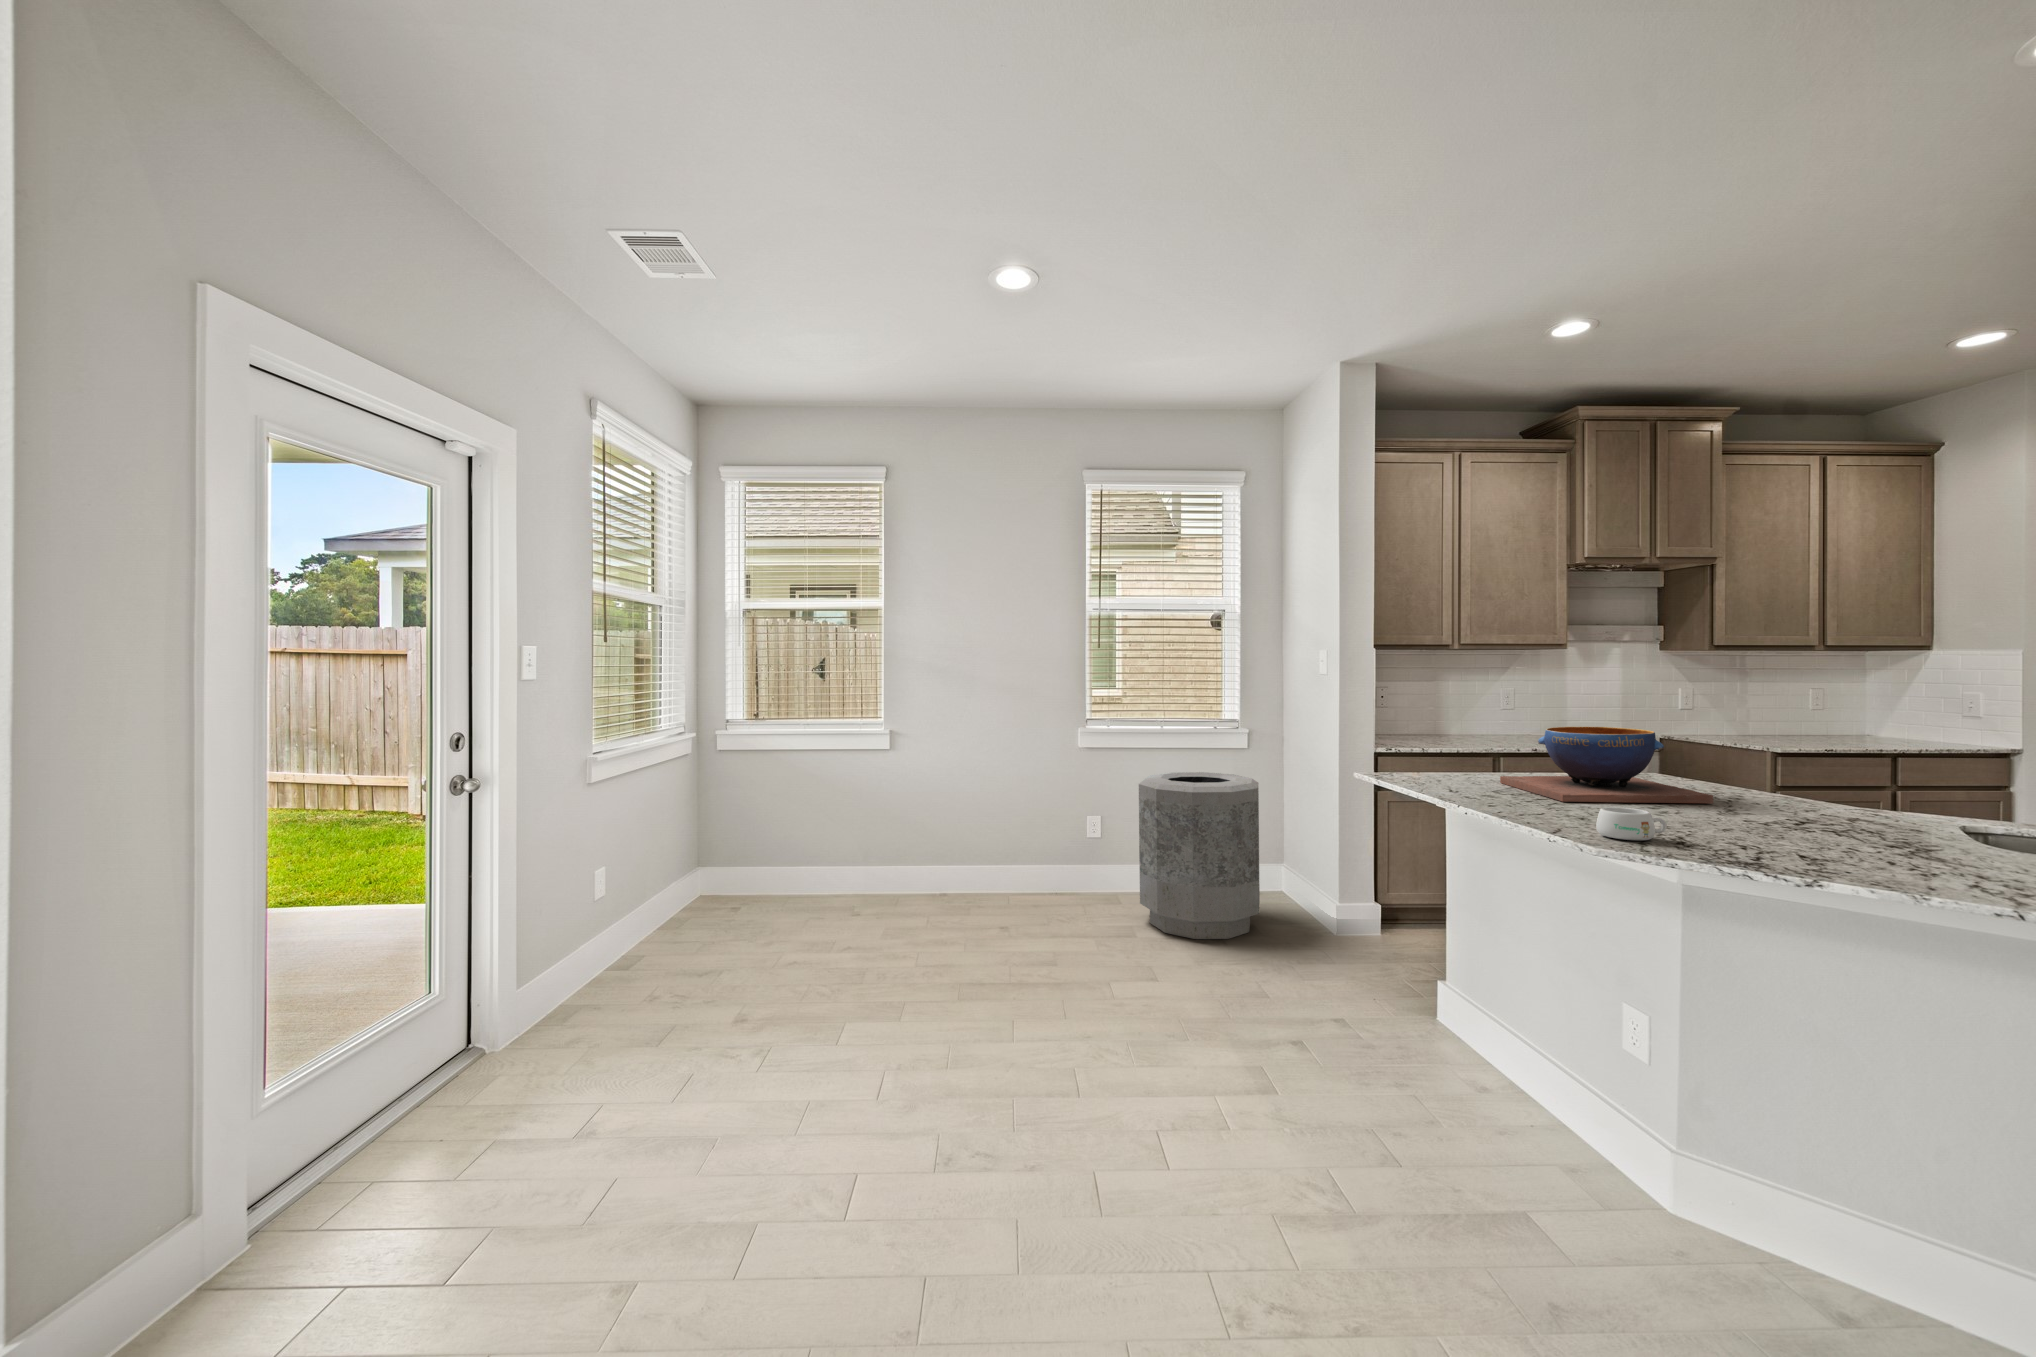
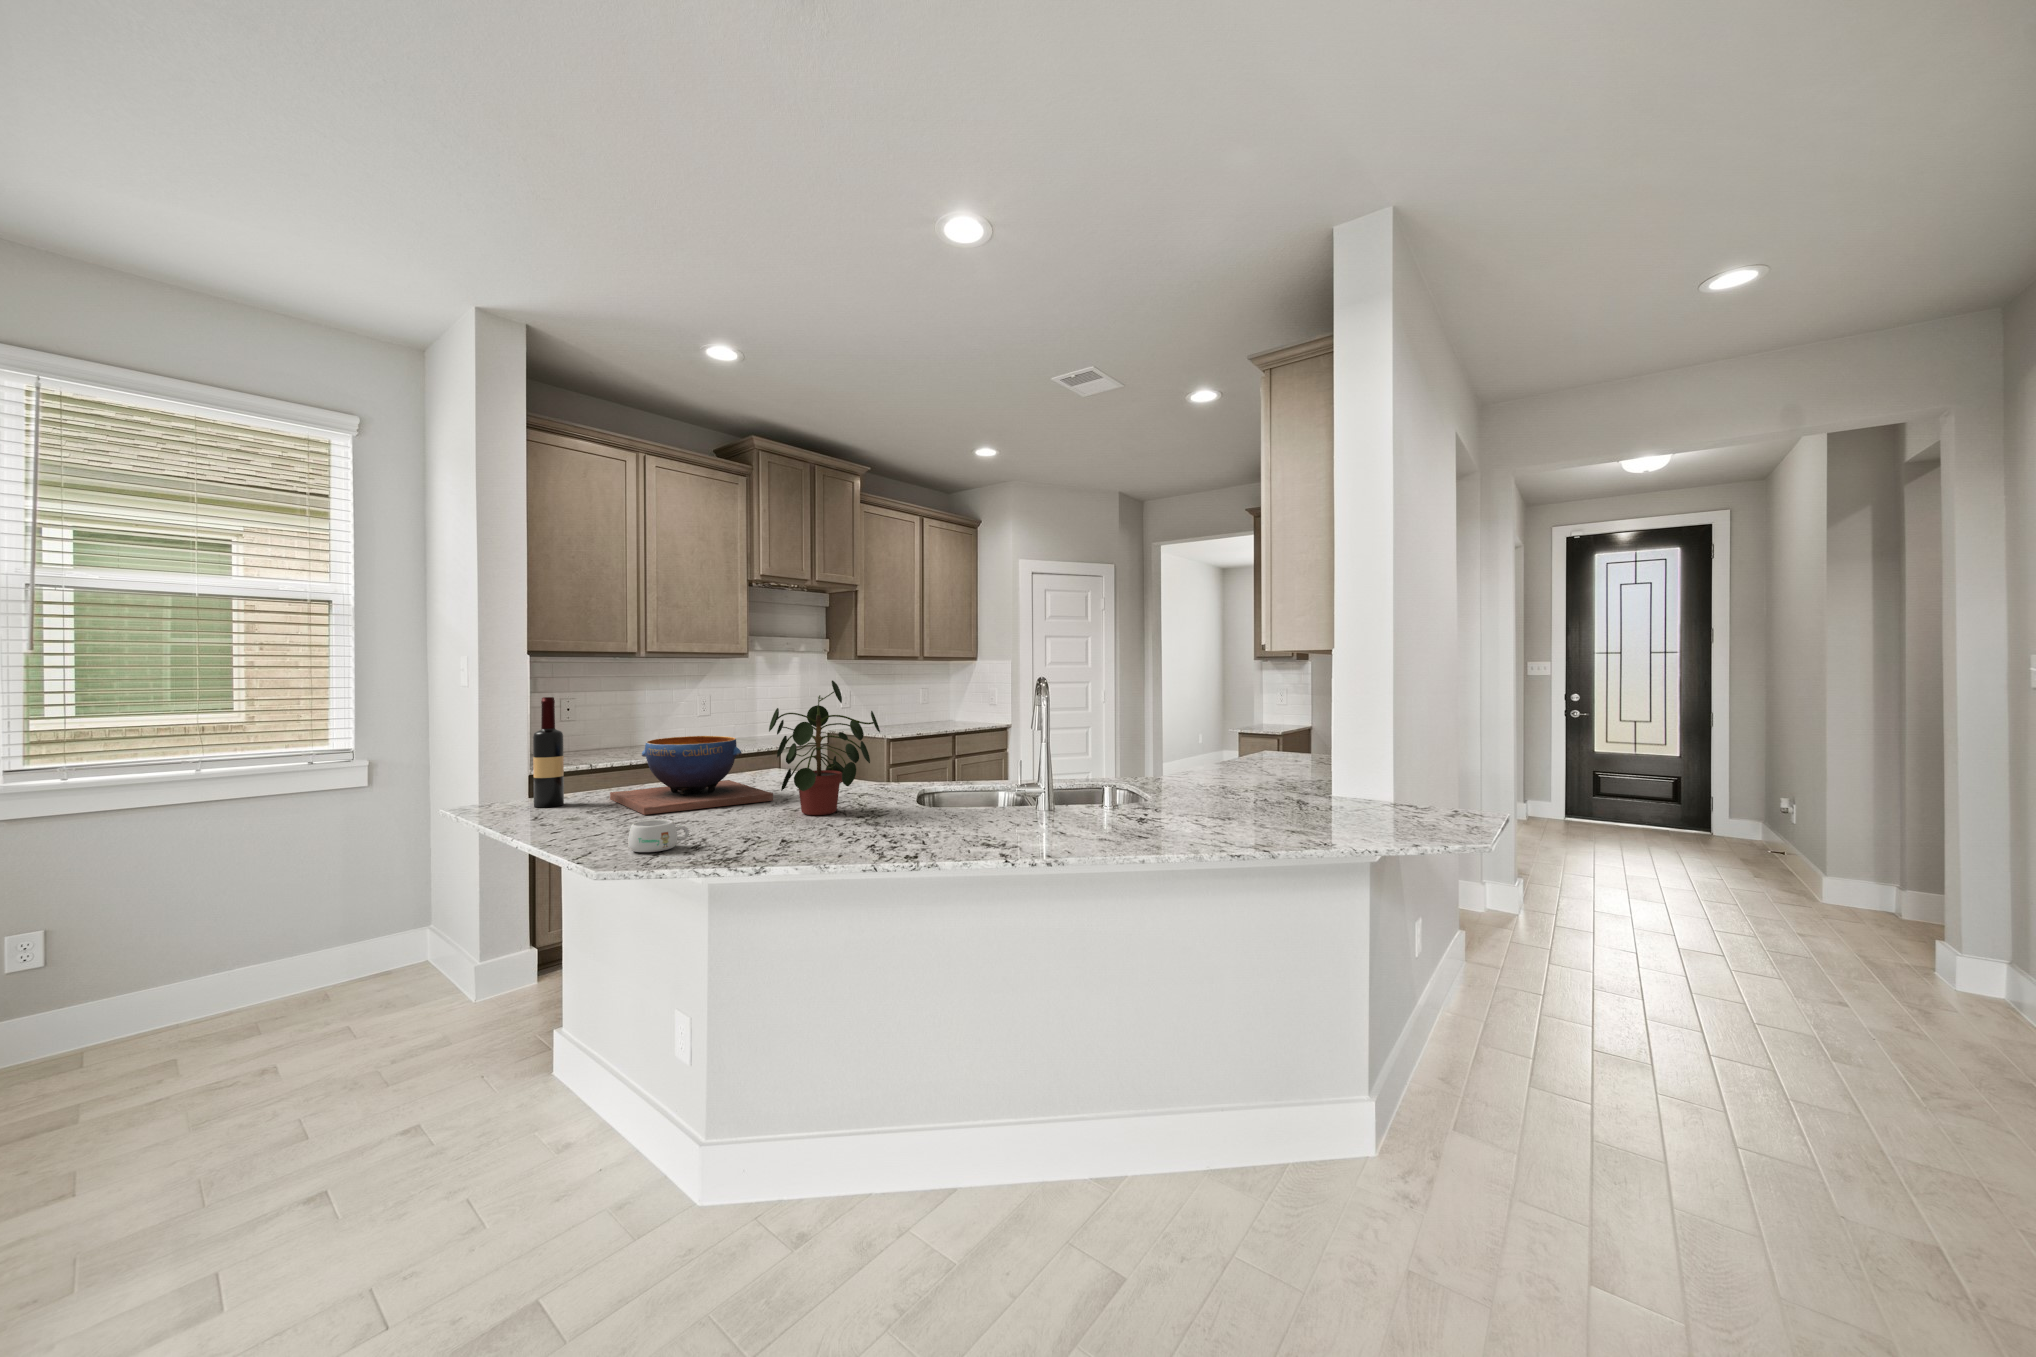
potted plant: none [1735,666,1921,828] -> present [769,680,880,815]
wine bottle: none [1431,684,1459,784] -> present [533,697,564,807]
trash can: present [1139,772,1260,939] -> none [154,816,377,1059]

